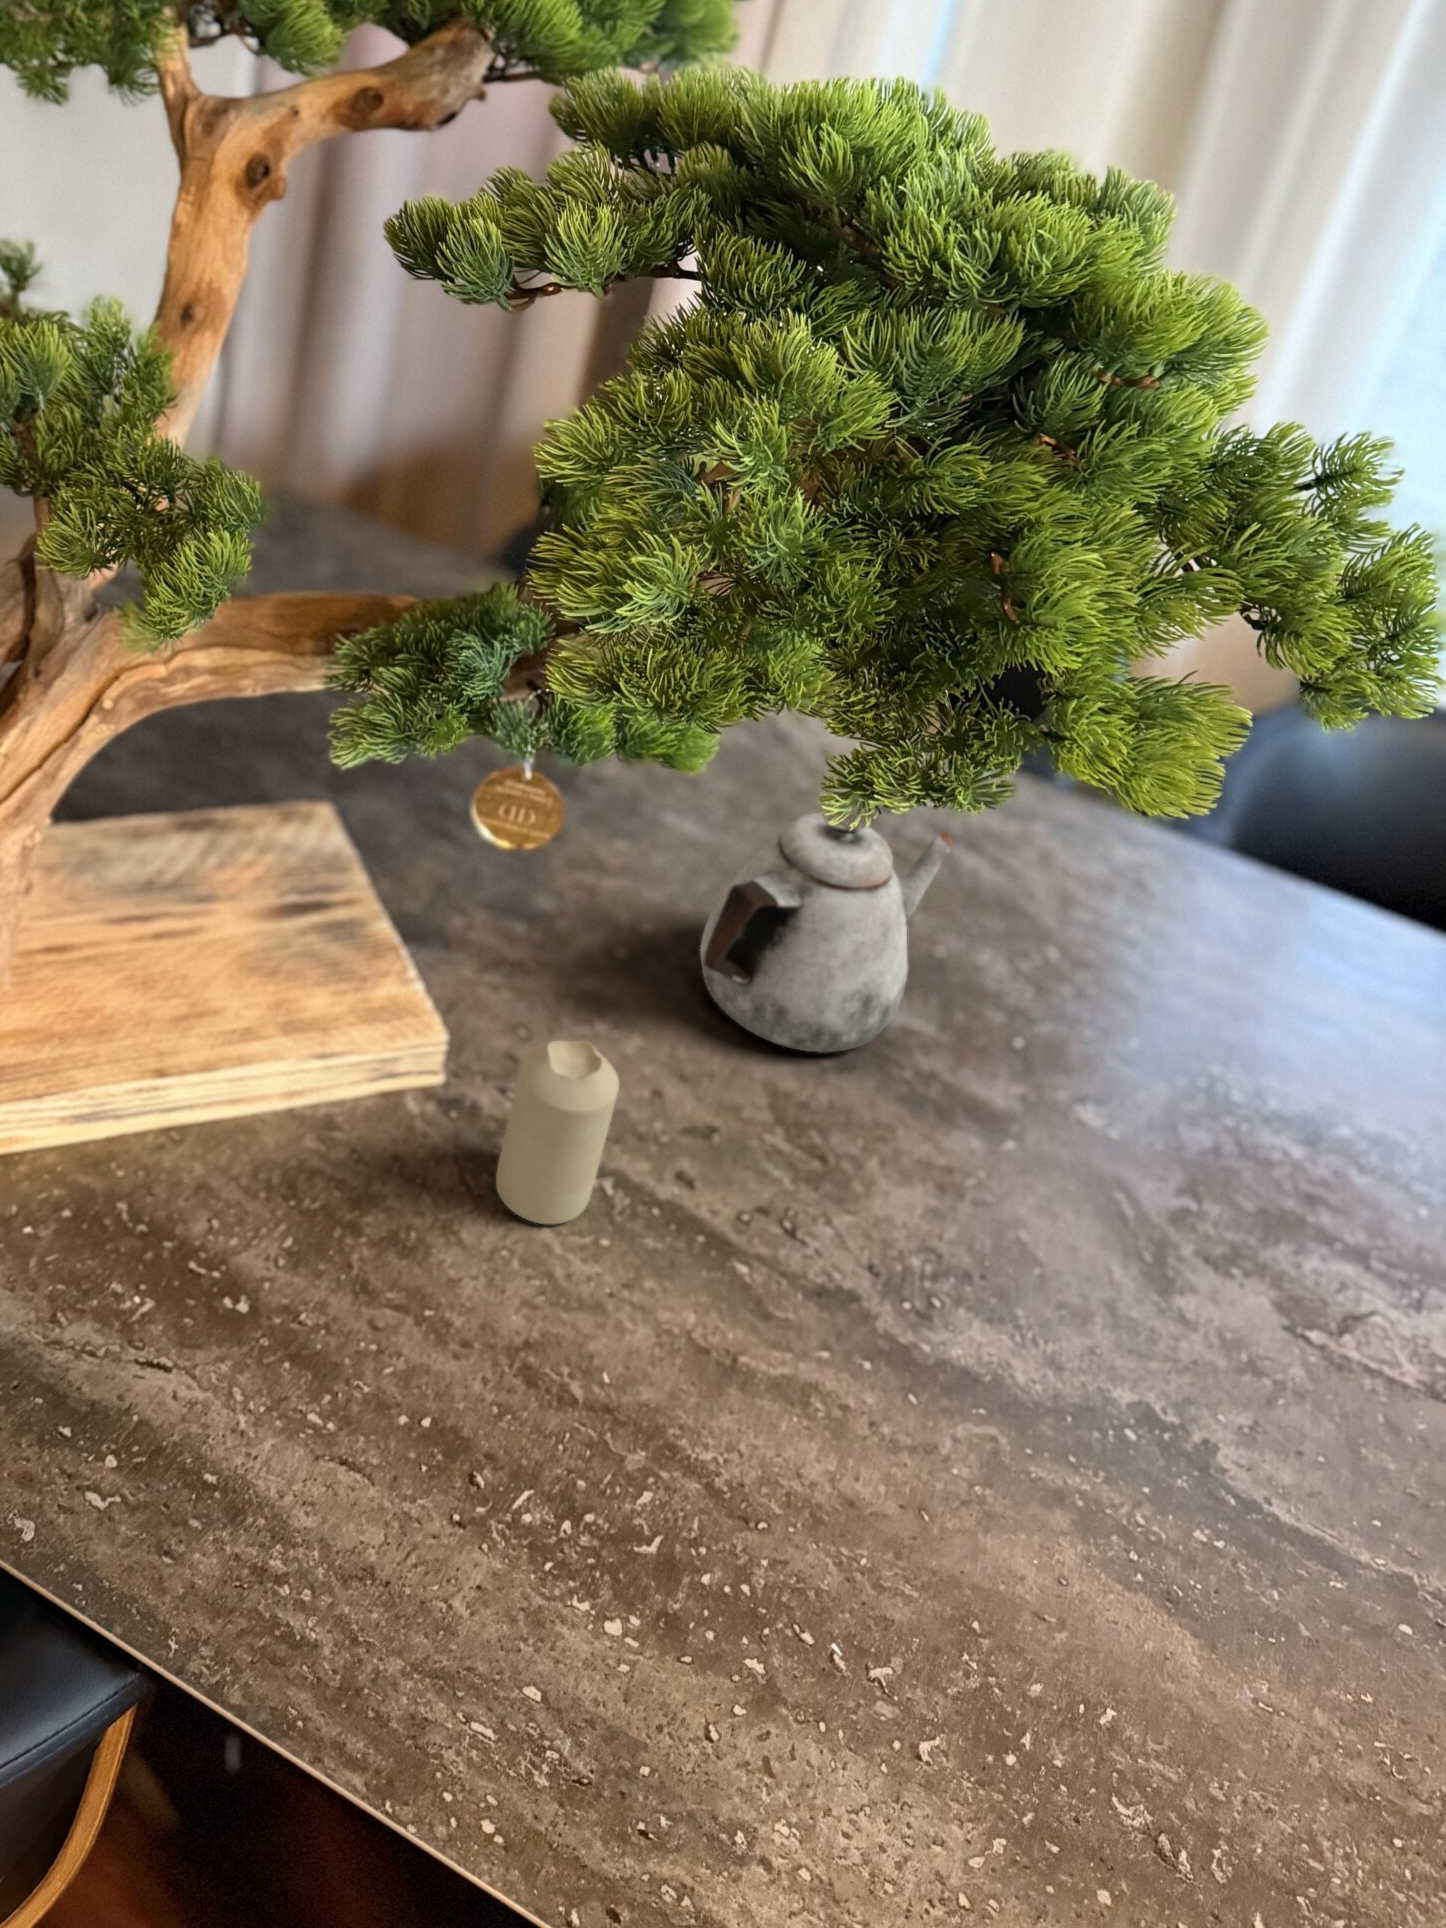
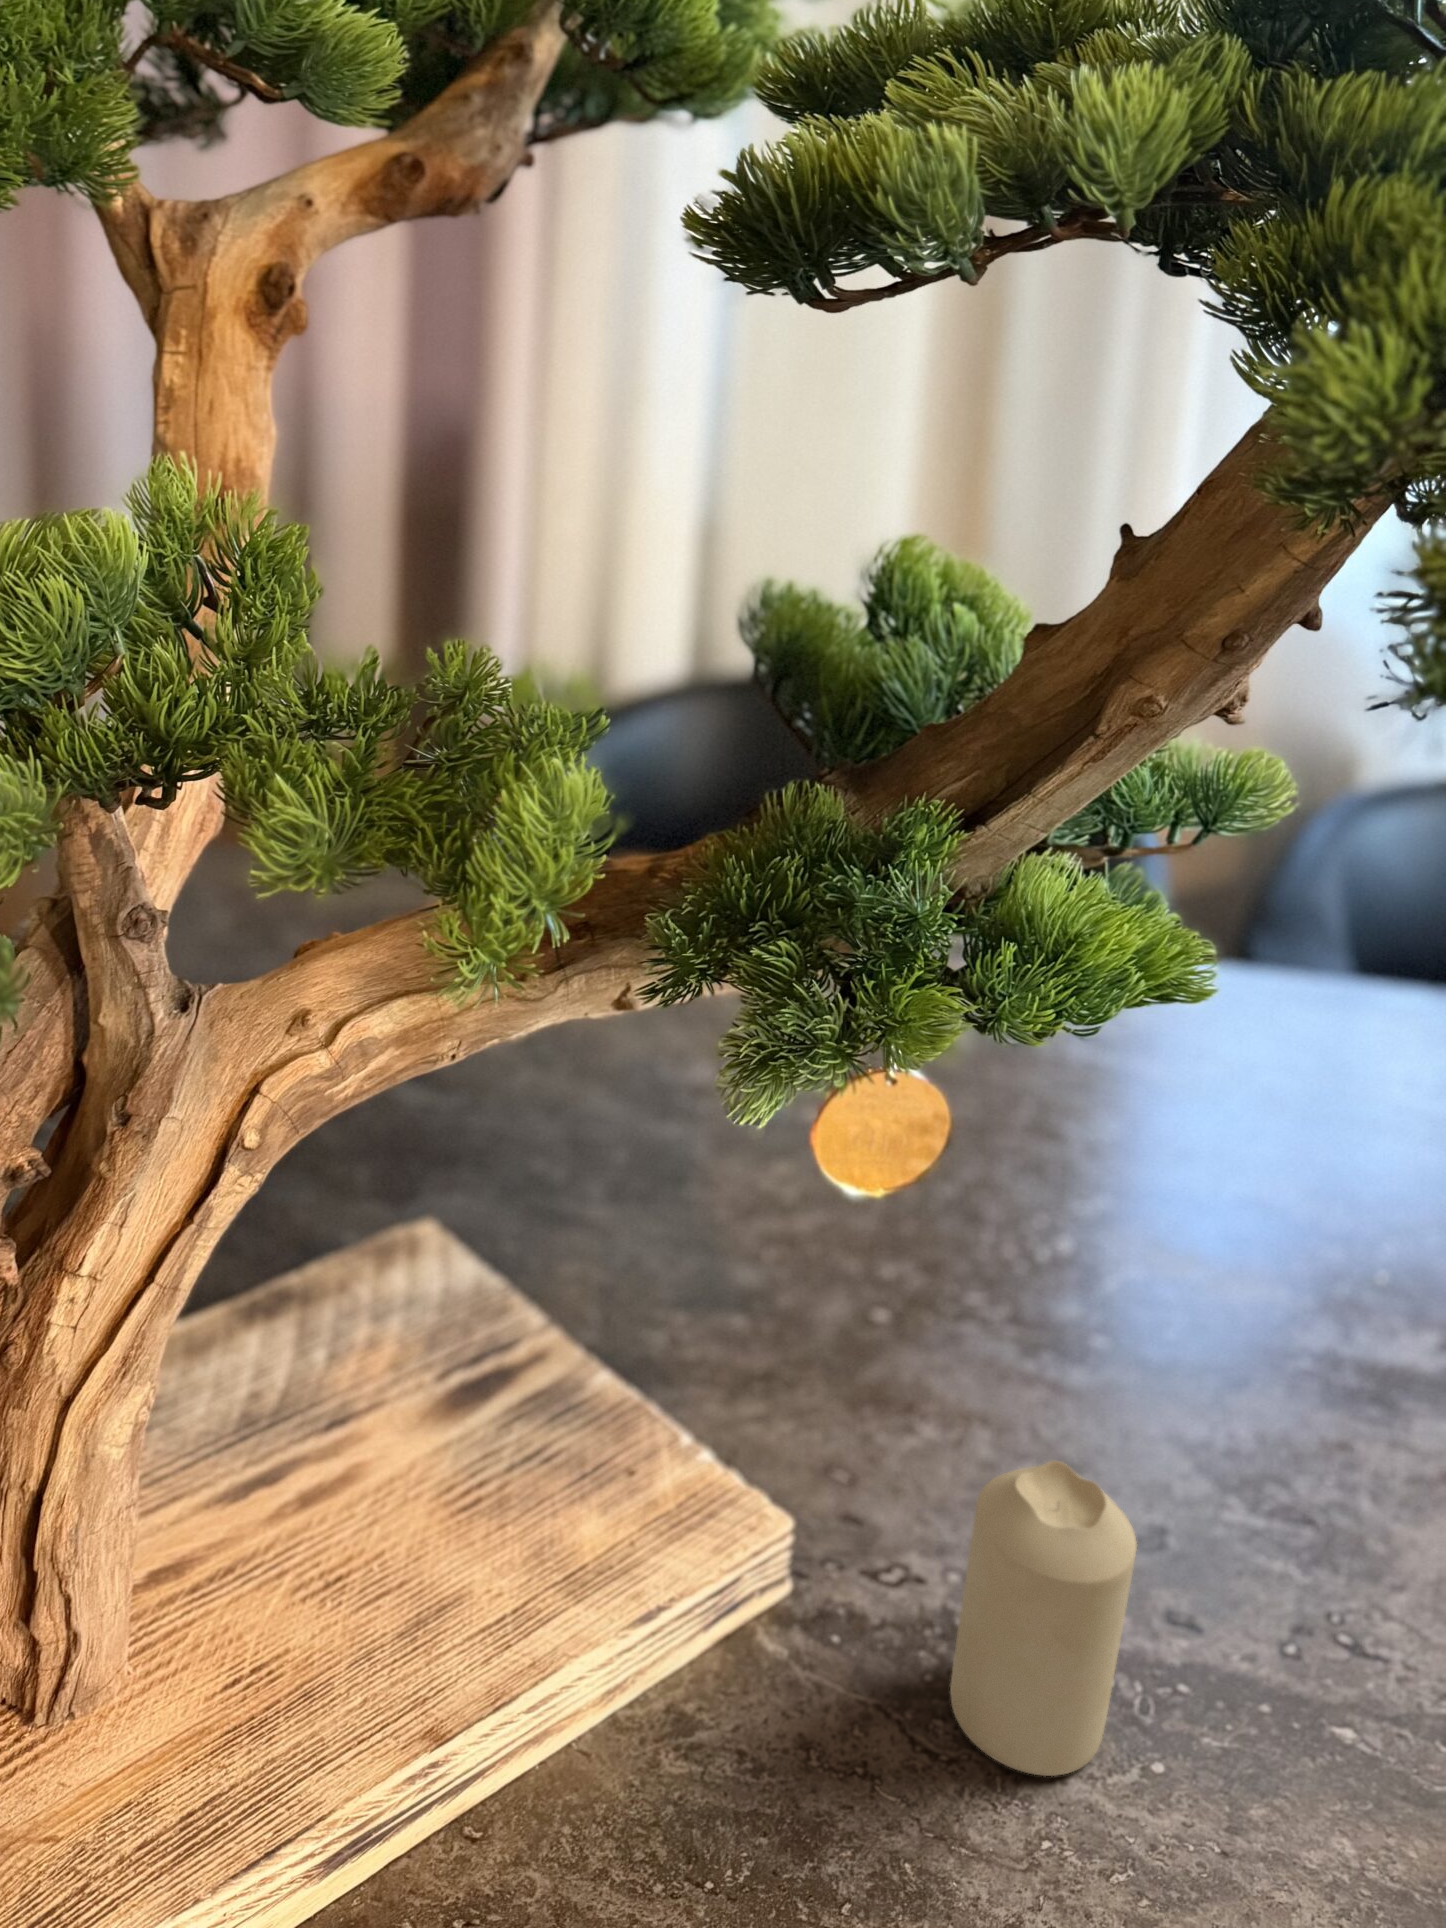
teapot: present [700,813,953,1053] -> none [969,1035,1261,1380]

